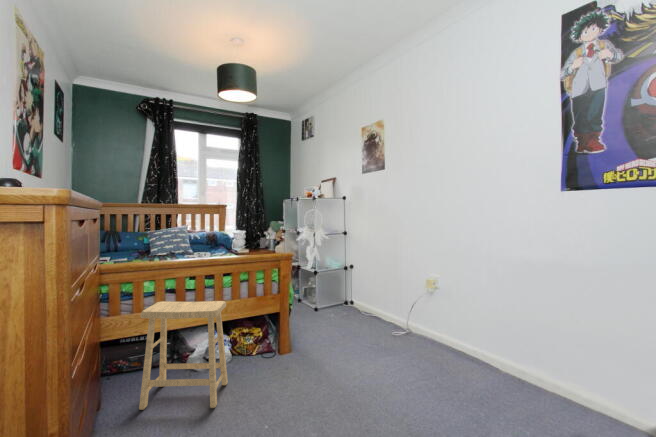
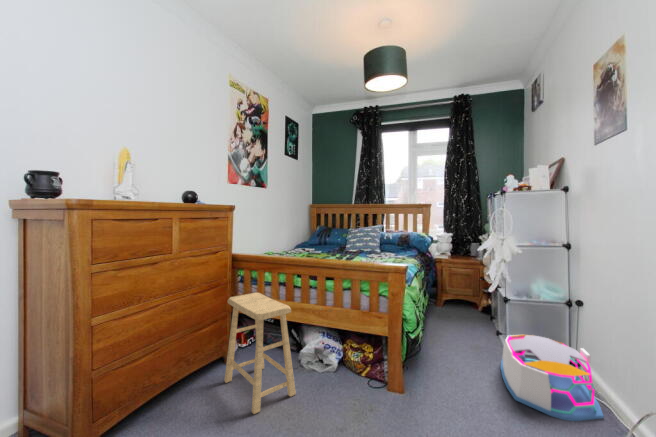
storage bin: none [322,290,380,328] -> present [501,335,604,421]

